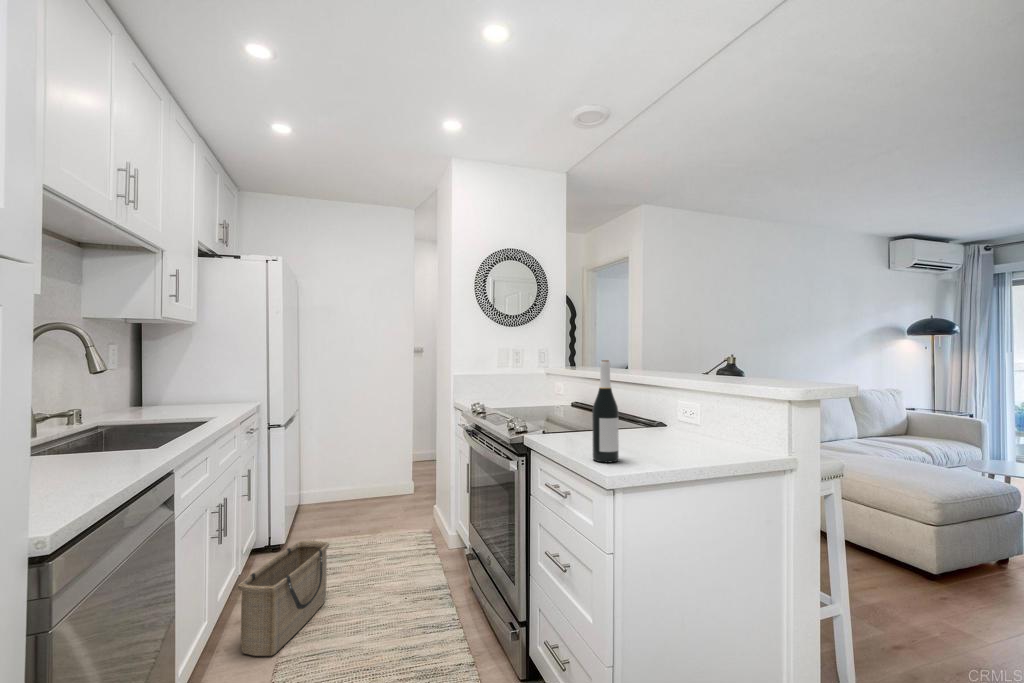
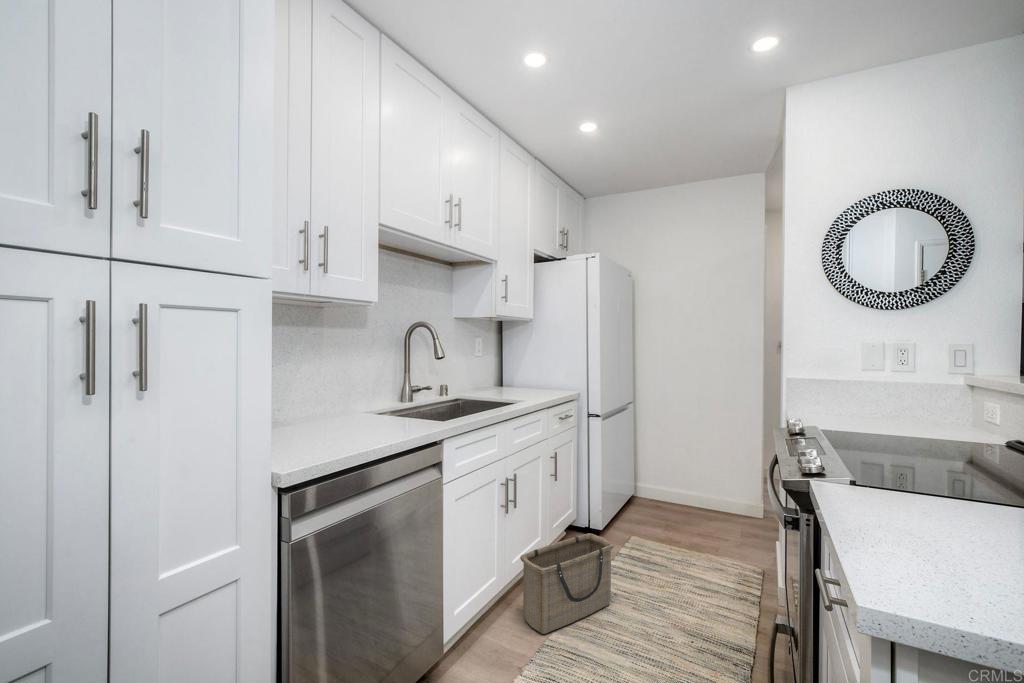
wine bottle: present [592,360,619,463] -> none [886,363,955,576]

